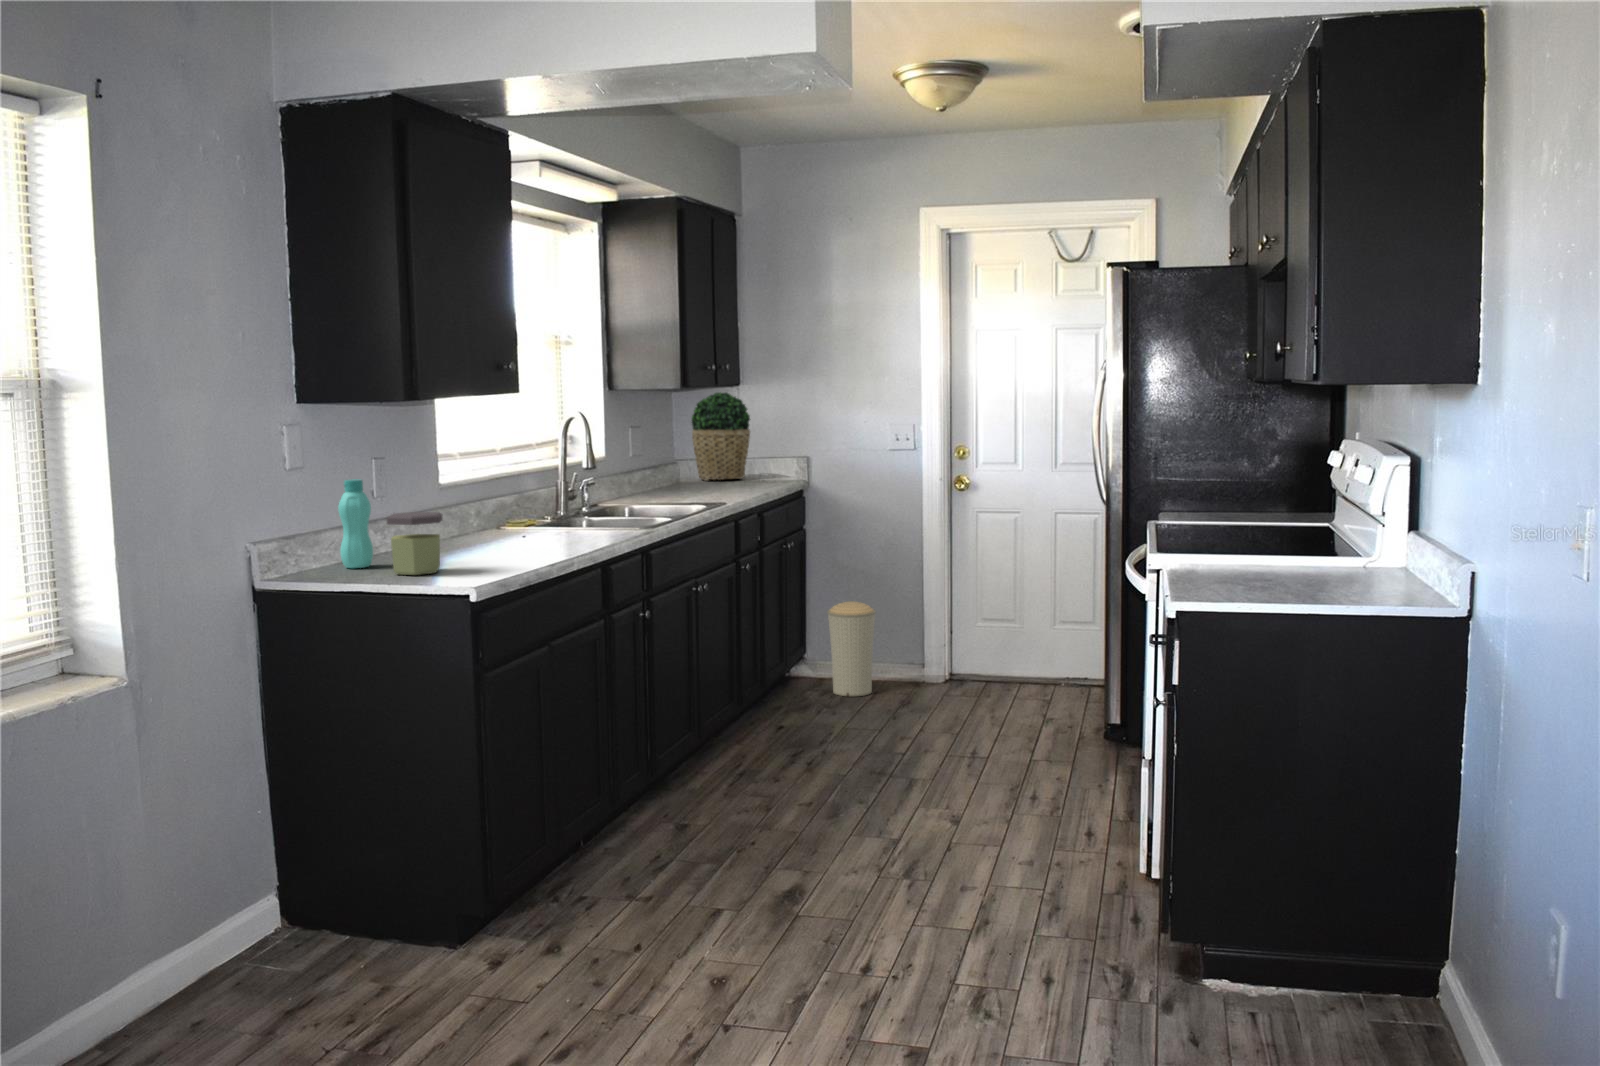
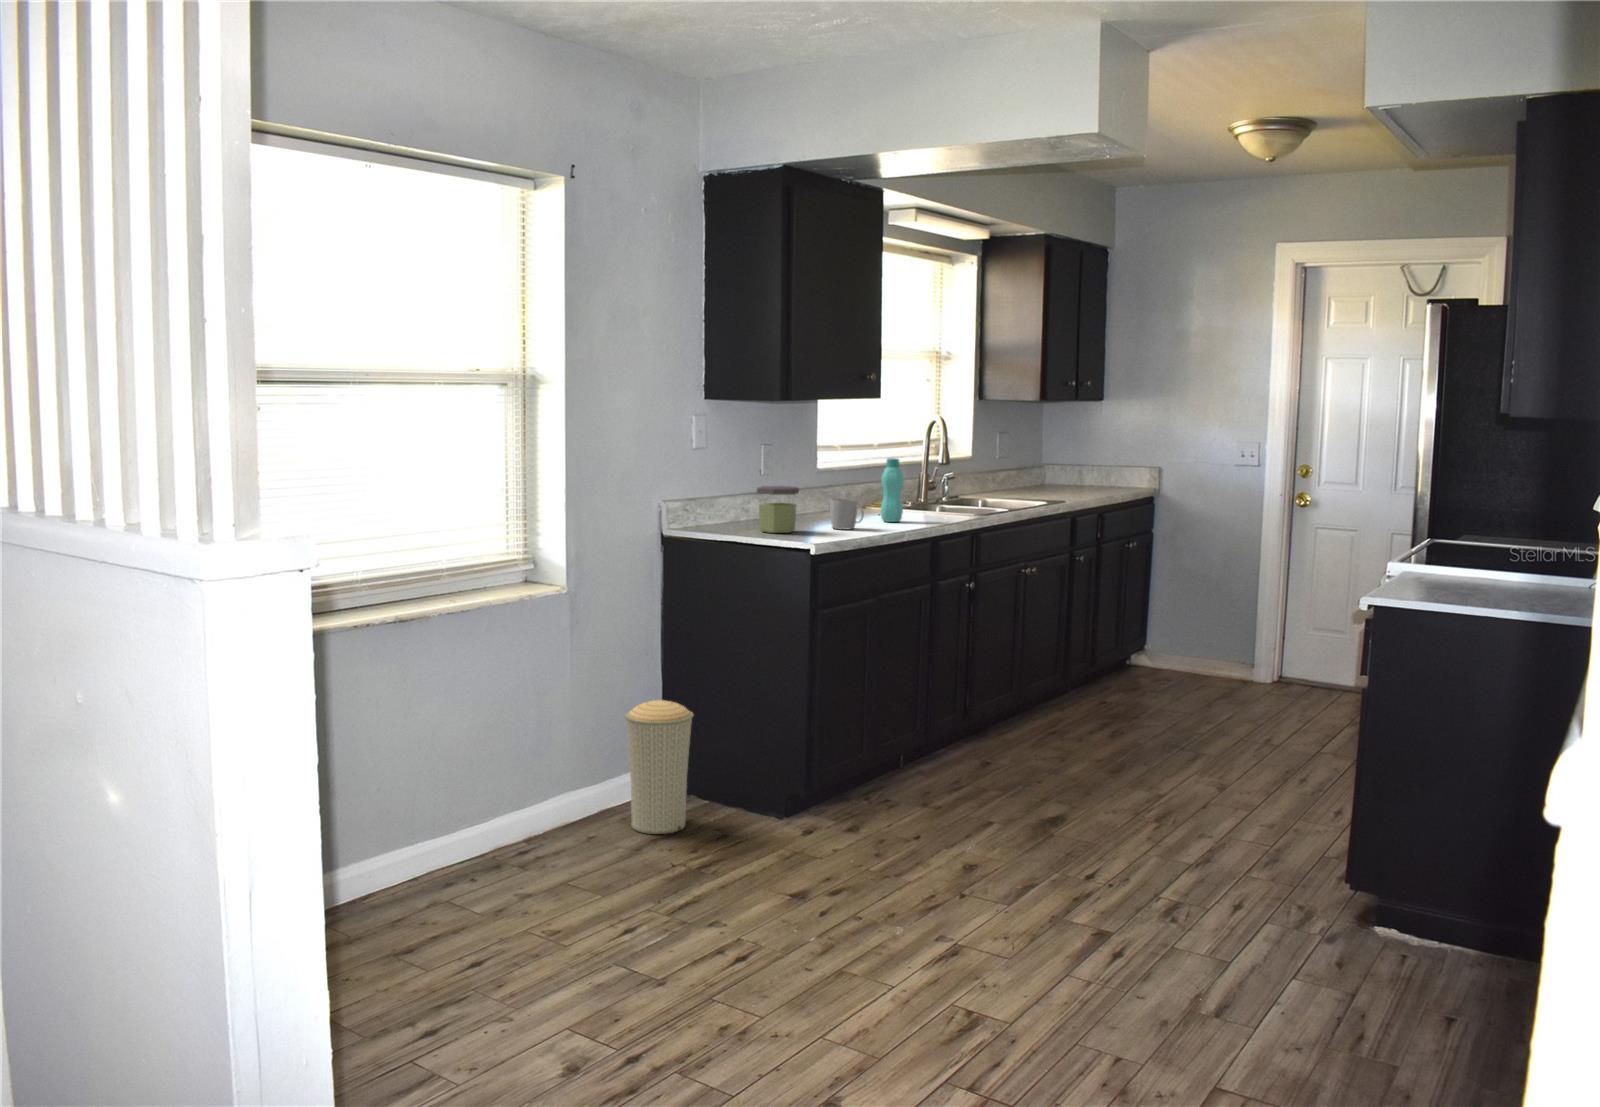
potted plant: present [692,392,750,481] -> none [1056,408,1110,484]
bottle: present [338,479,373,568] -> present [880,458,904,522]
mug: none [481,522,527,563] -> present [830,499,864,530]
trash can: present [827,601,876,696] -> present [625,700,693,834]

